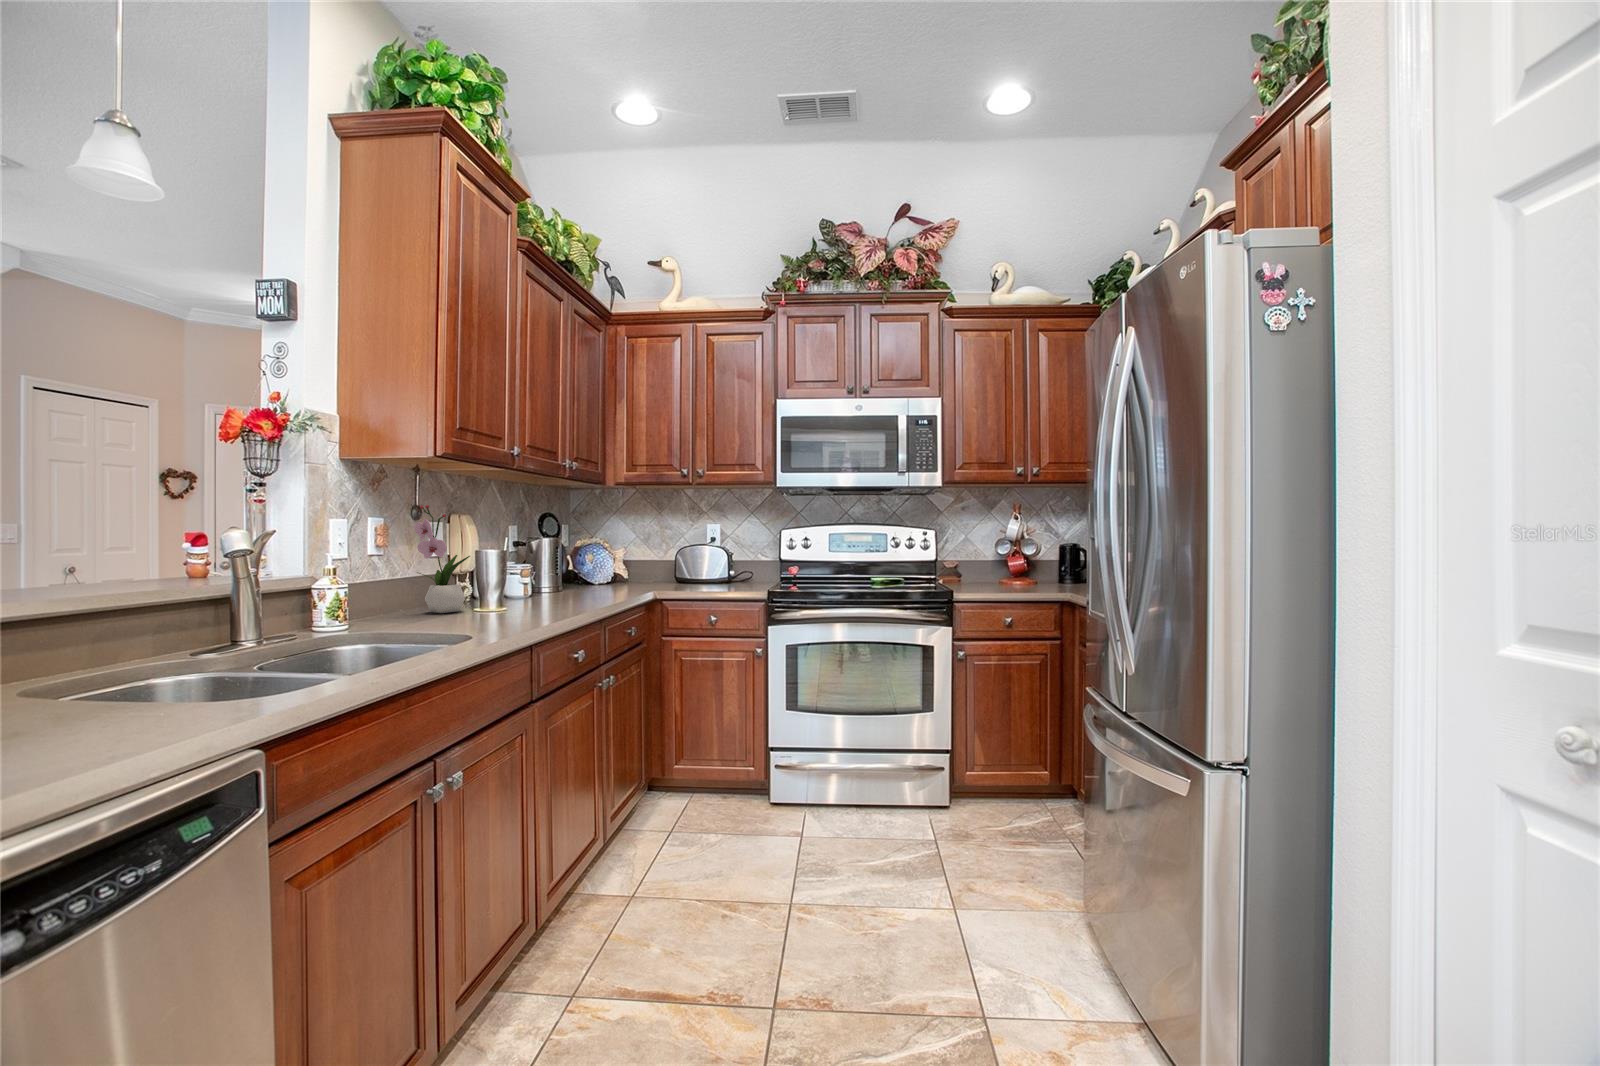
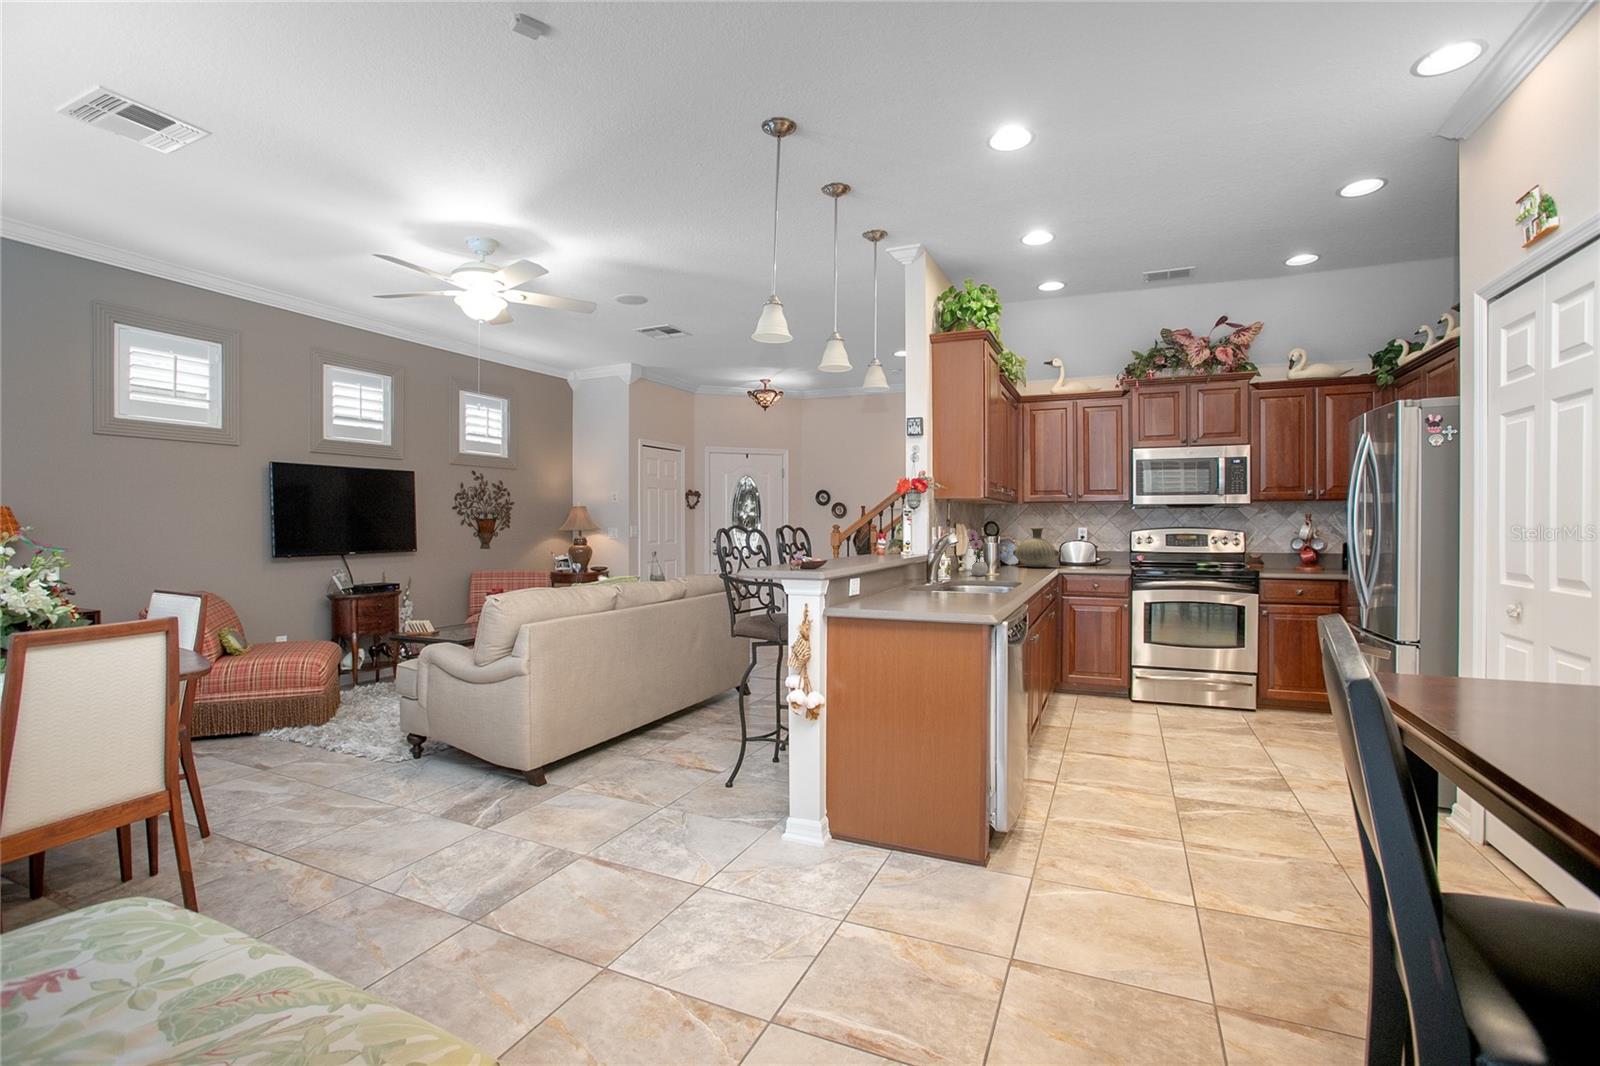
vase: none [594,523,663,588] -> present [1013,528,1060,567]

